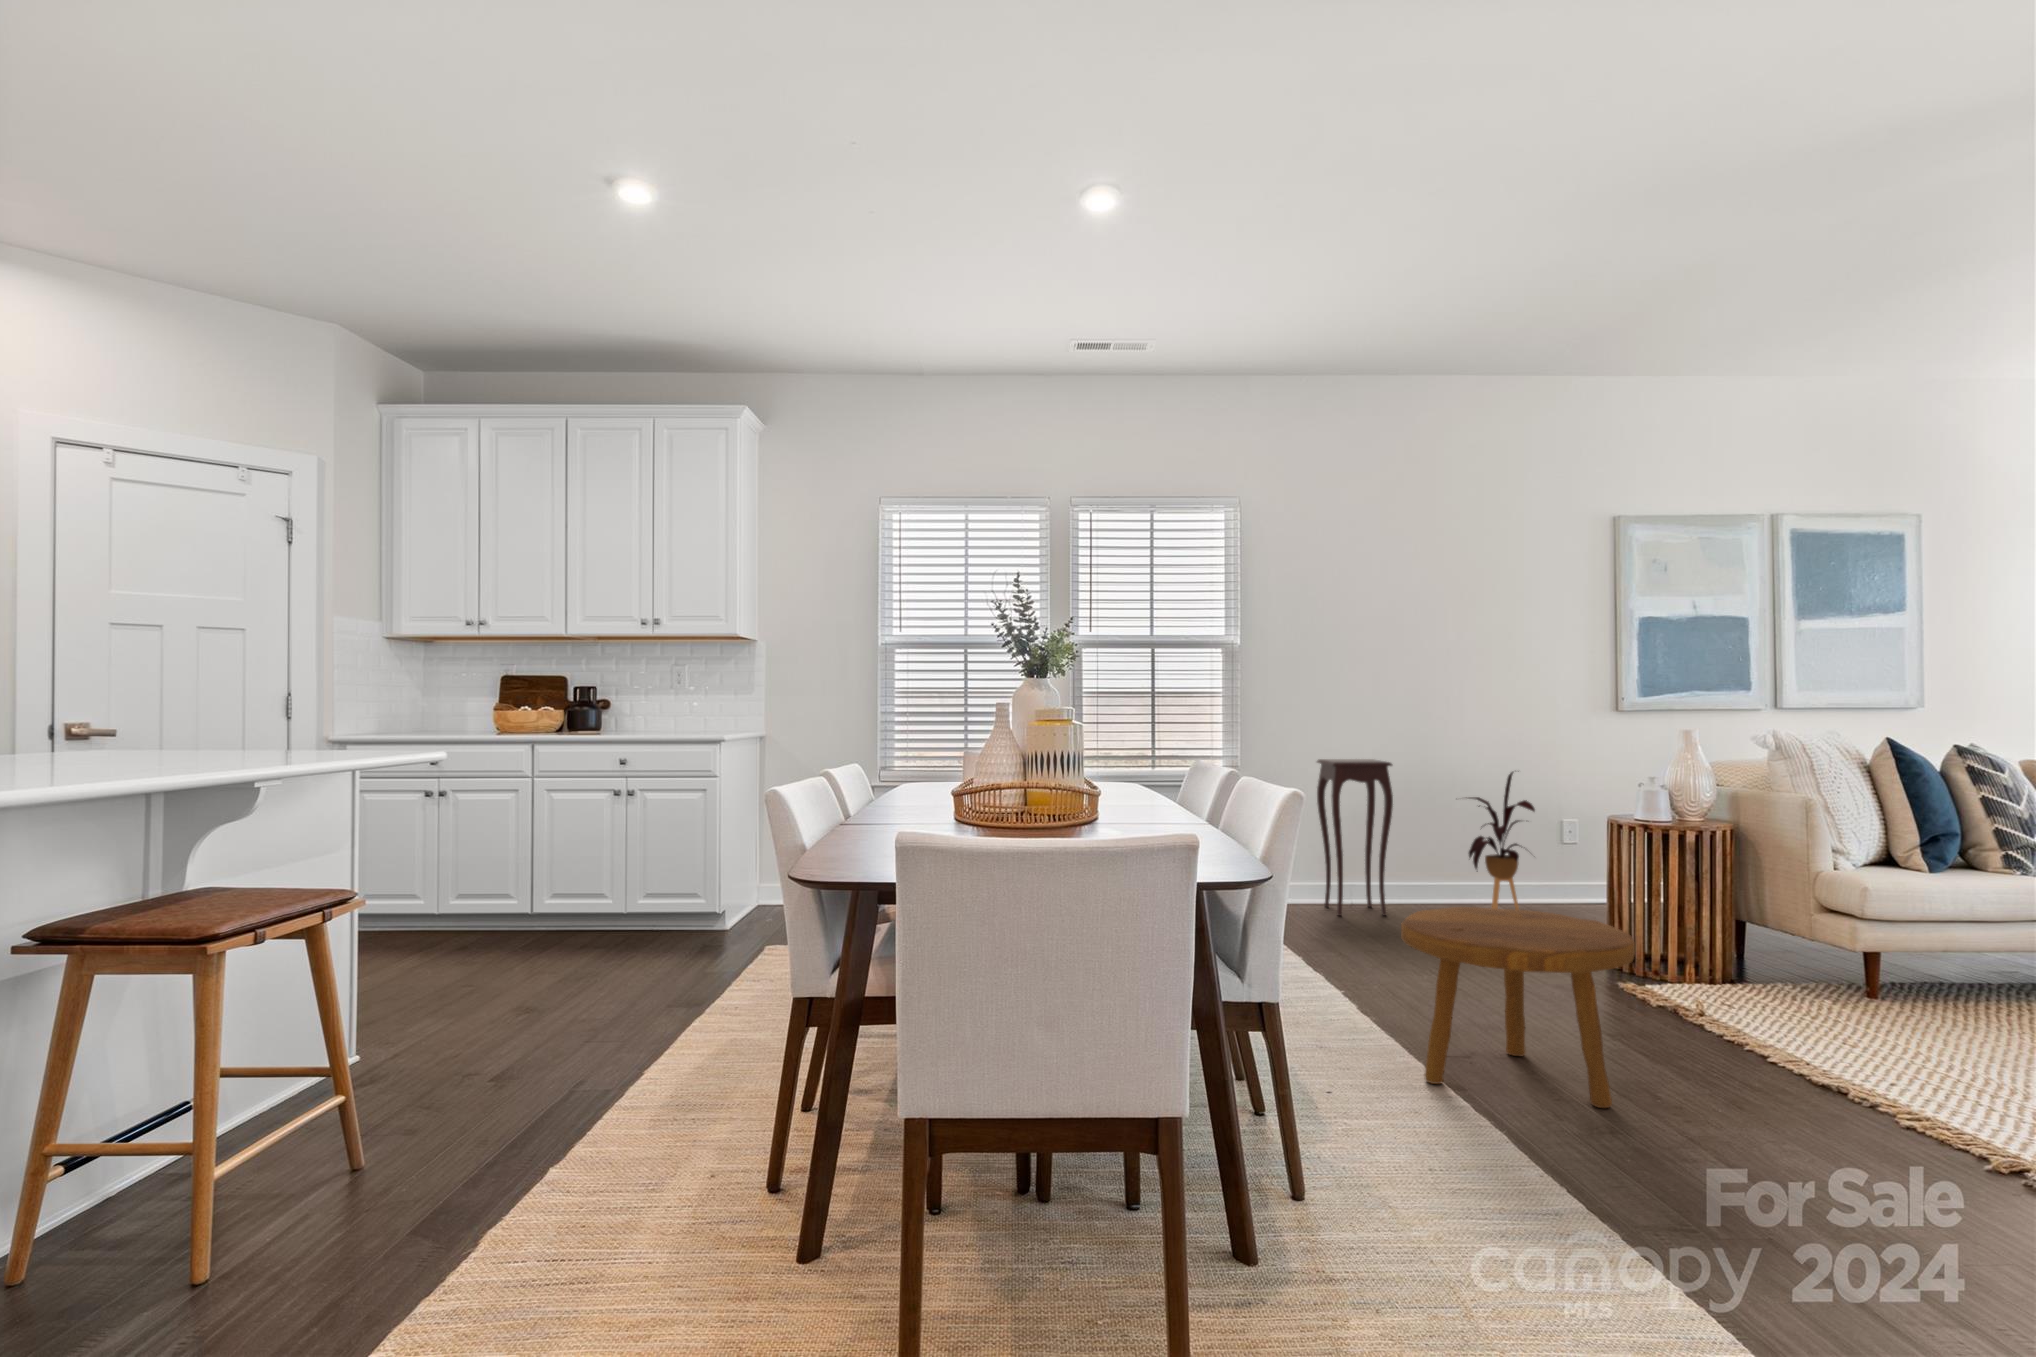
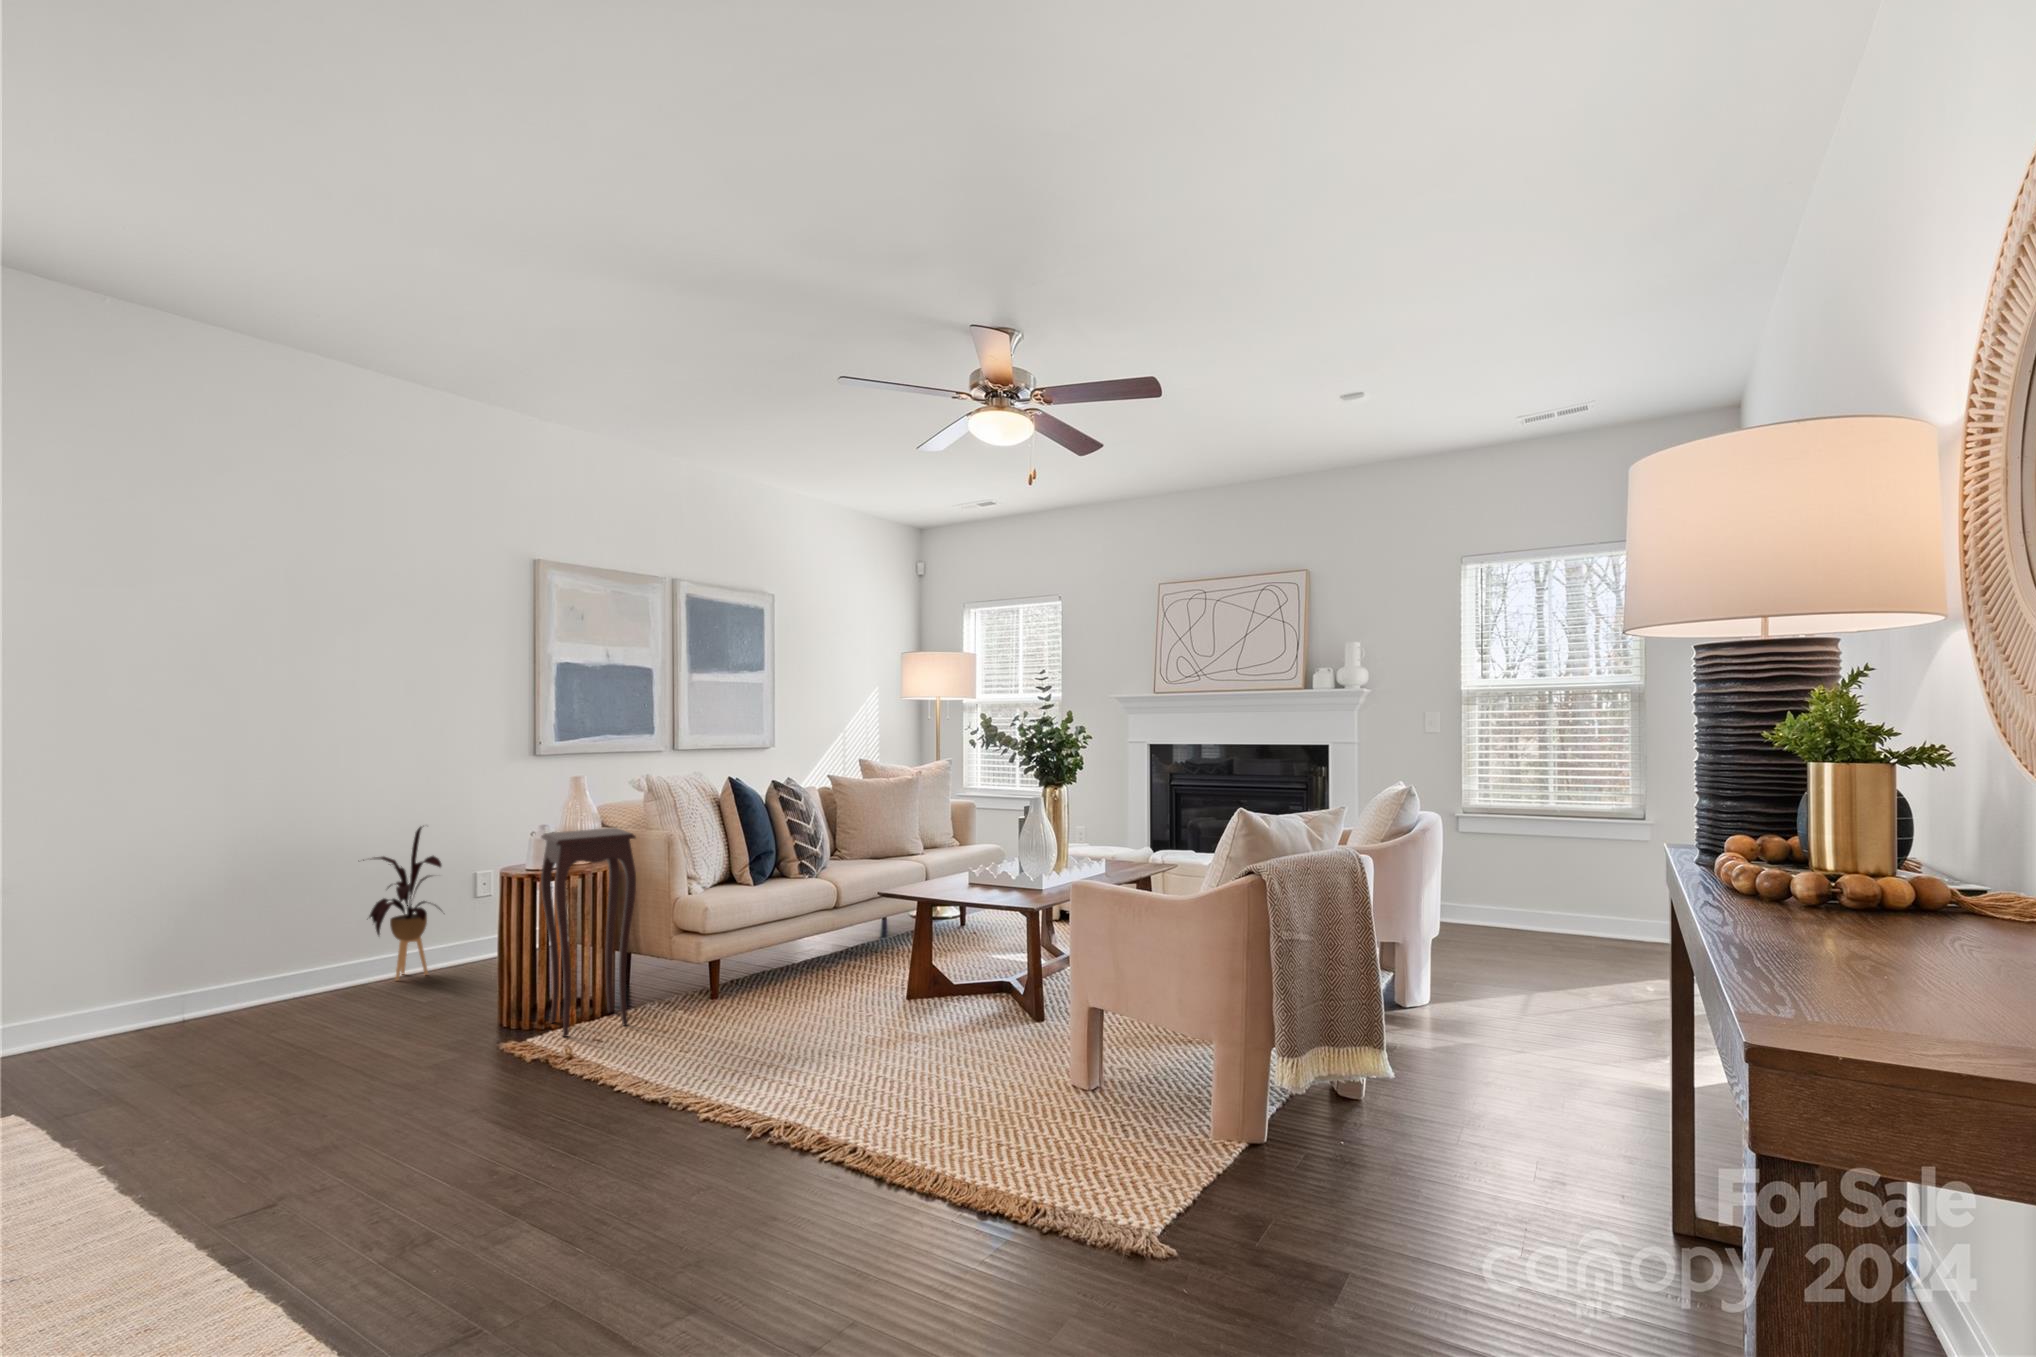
side table: present [1317,759,1393,915] -> present [541,828,636,1037]
footstool: present [1401,907,1635,1108] -> none [183,1003,468,1252]

